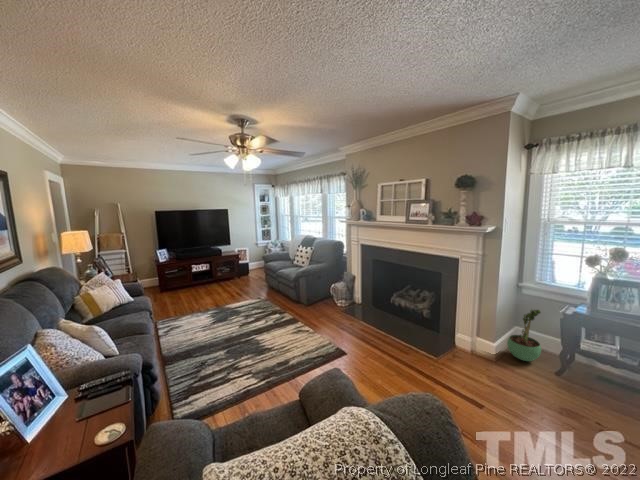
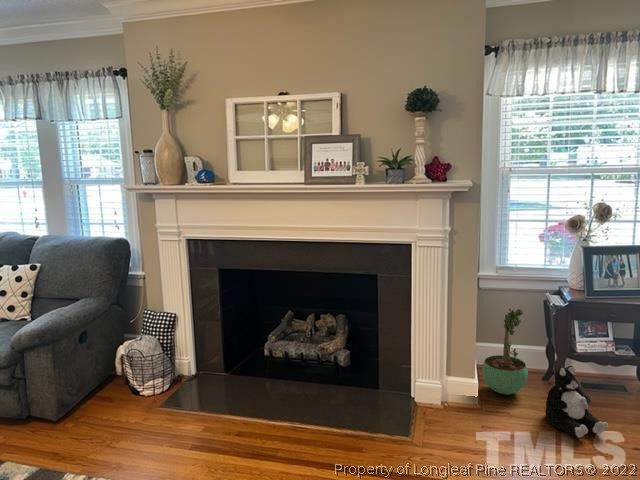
plush toy: none [535,351,581,403] -> present [545,366,608,438]

